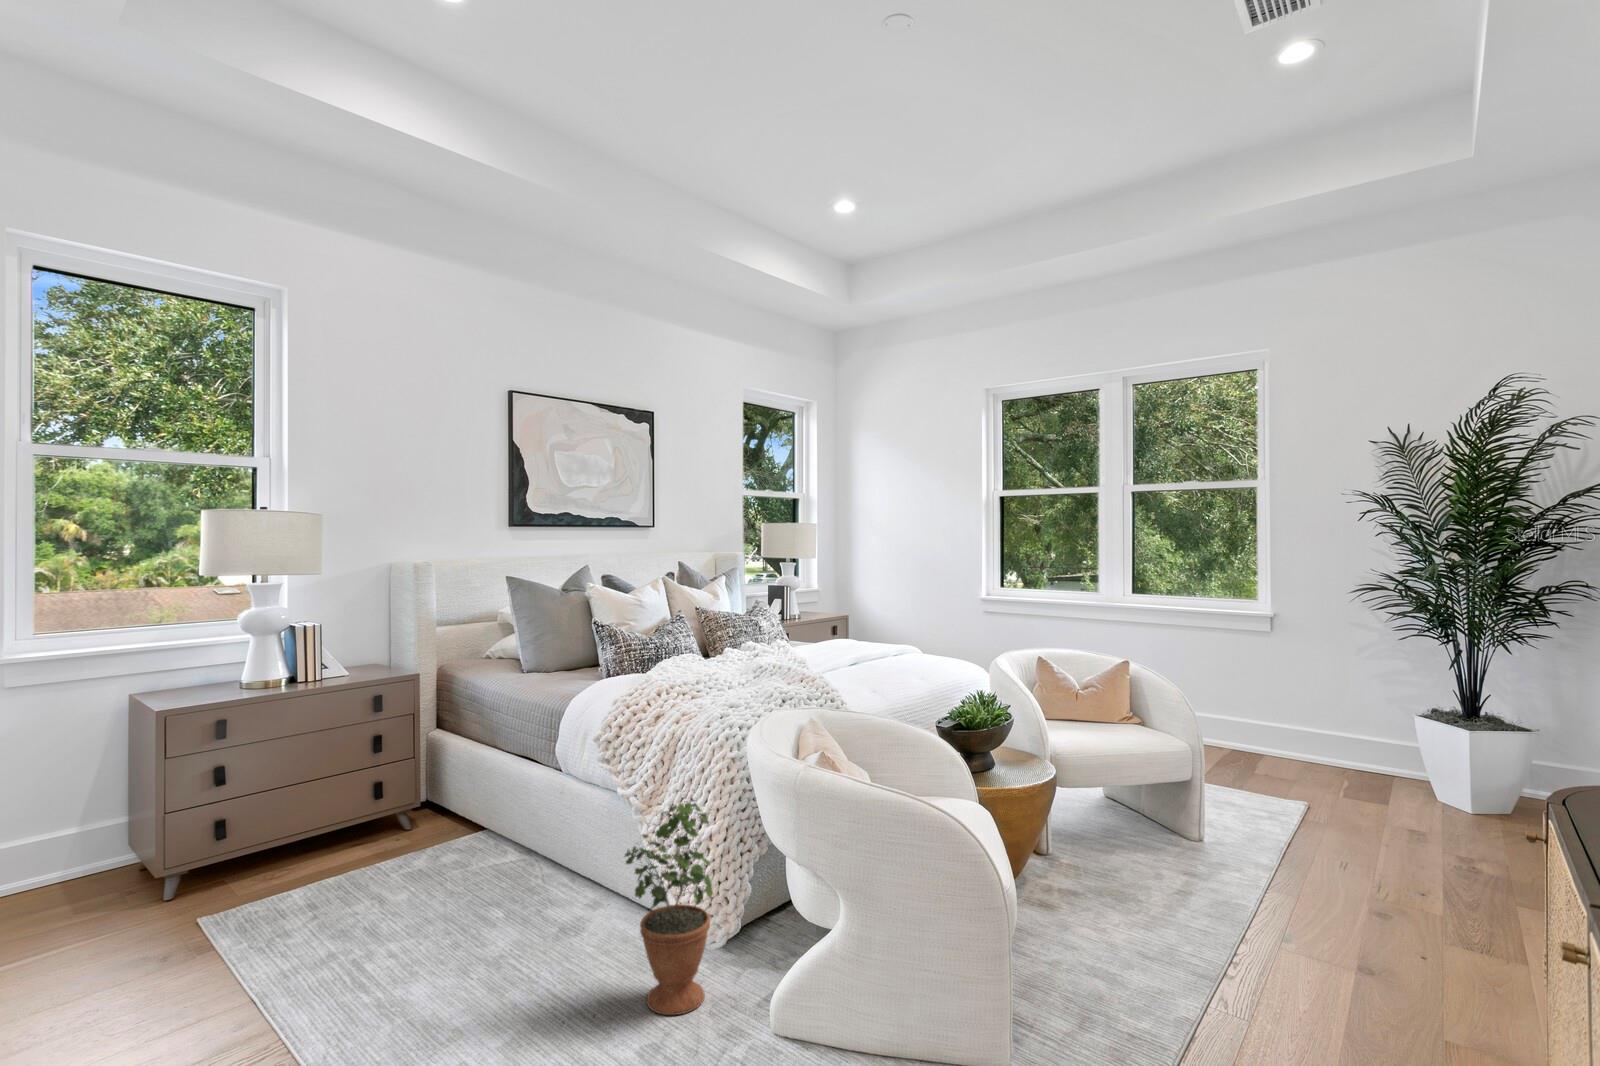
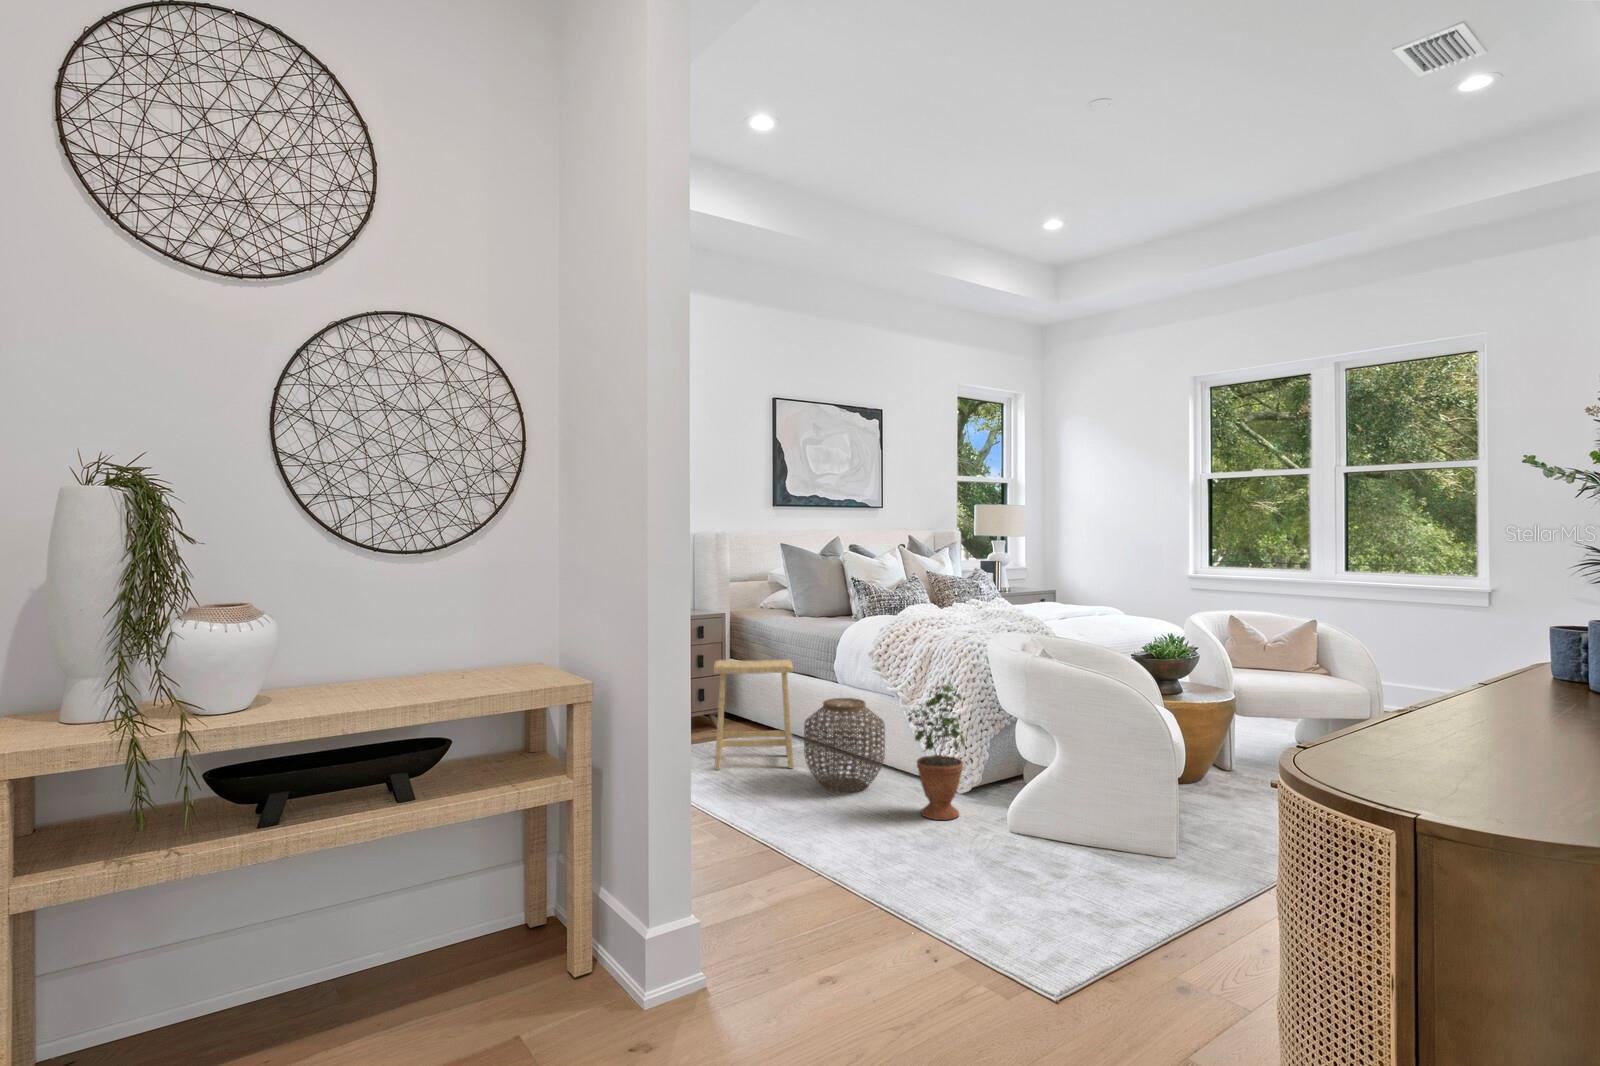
footstool: none [355,748,489,927] -> present [714,660,794,770]
woven basket: none [482,812,607,960] -> present [804,698,885,792]

